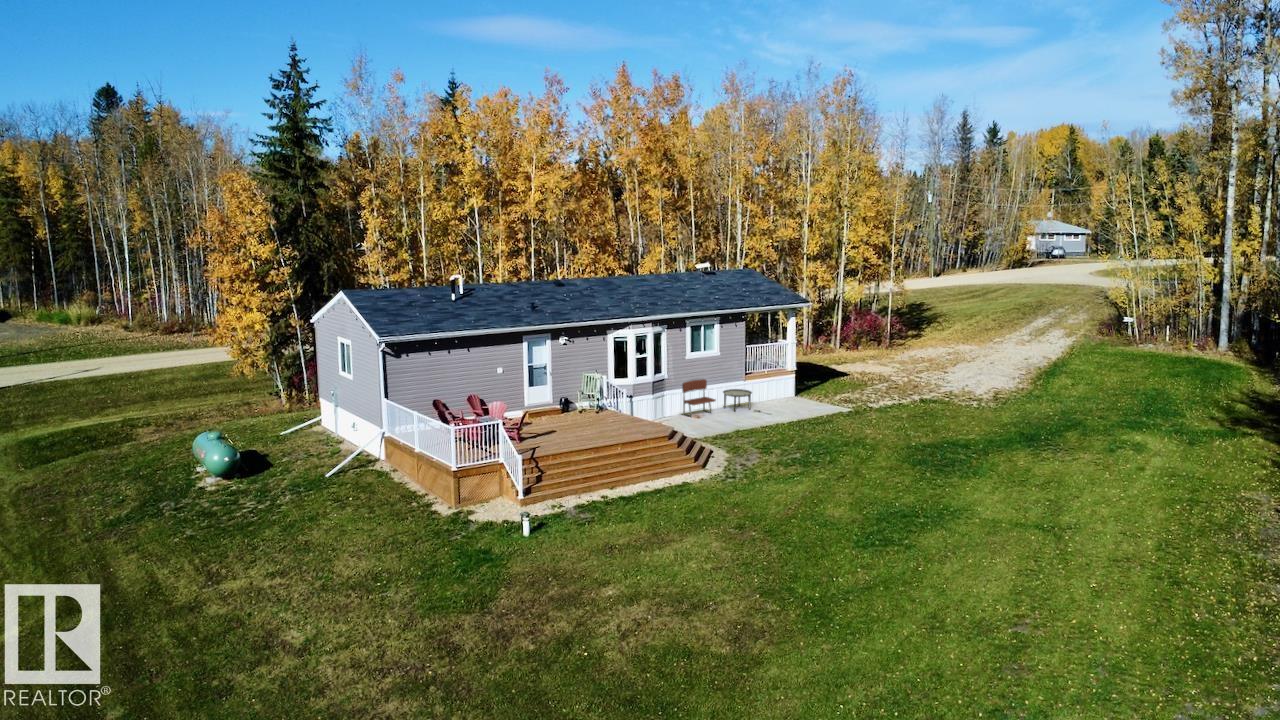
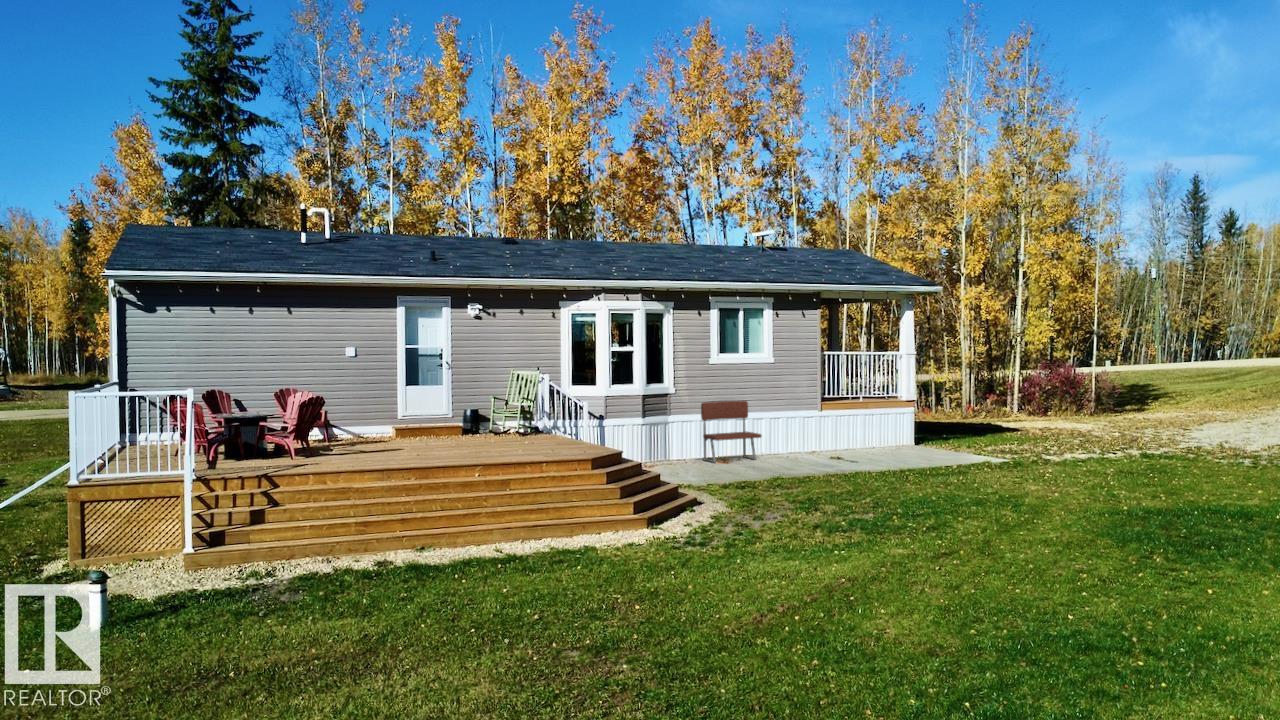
round table: present [723,389,752,411] -> none [779,424,832,459]

